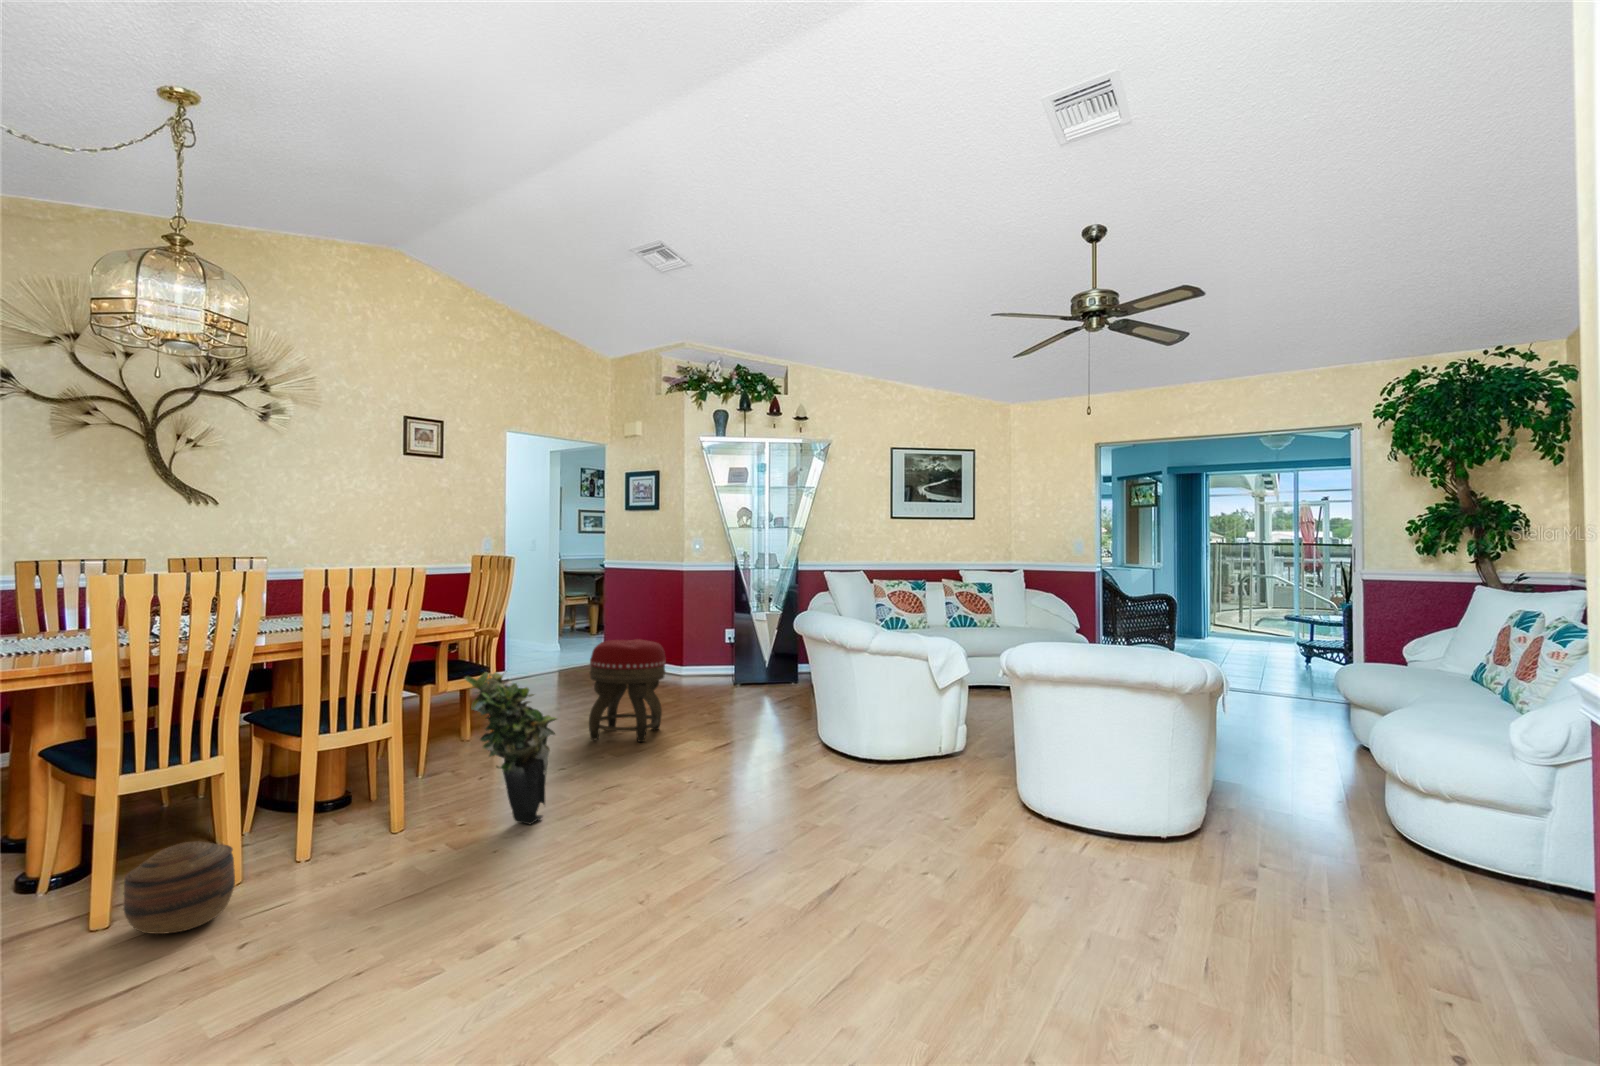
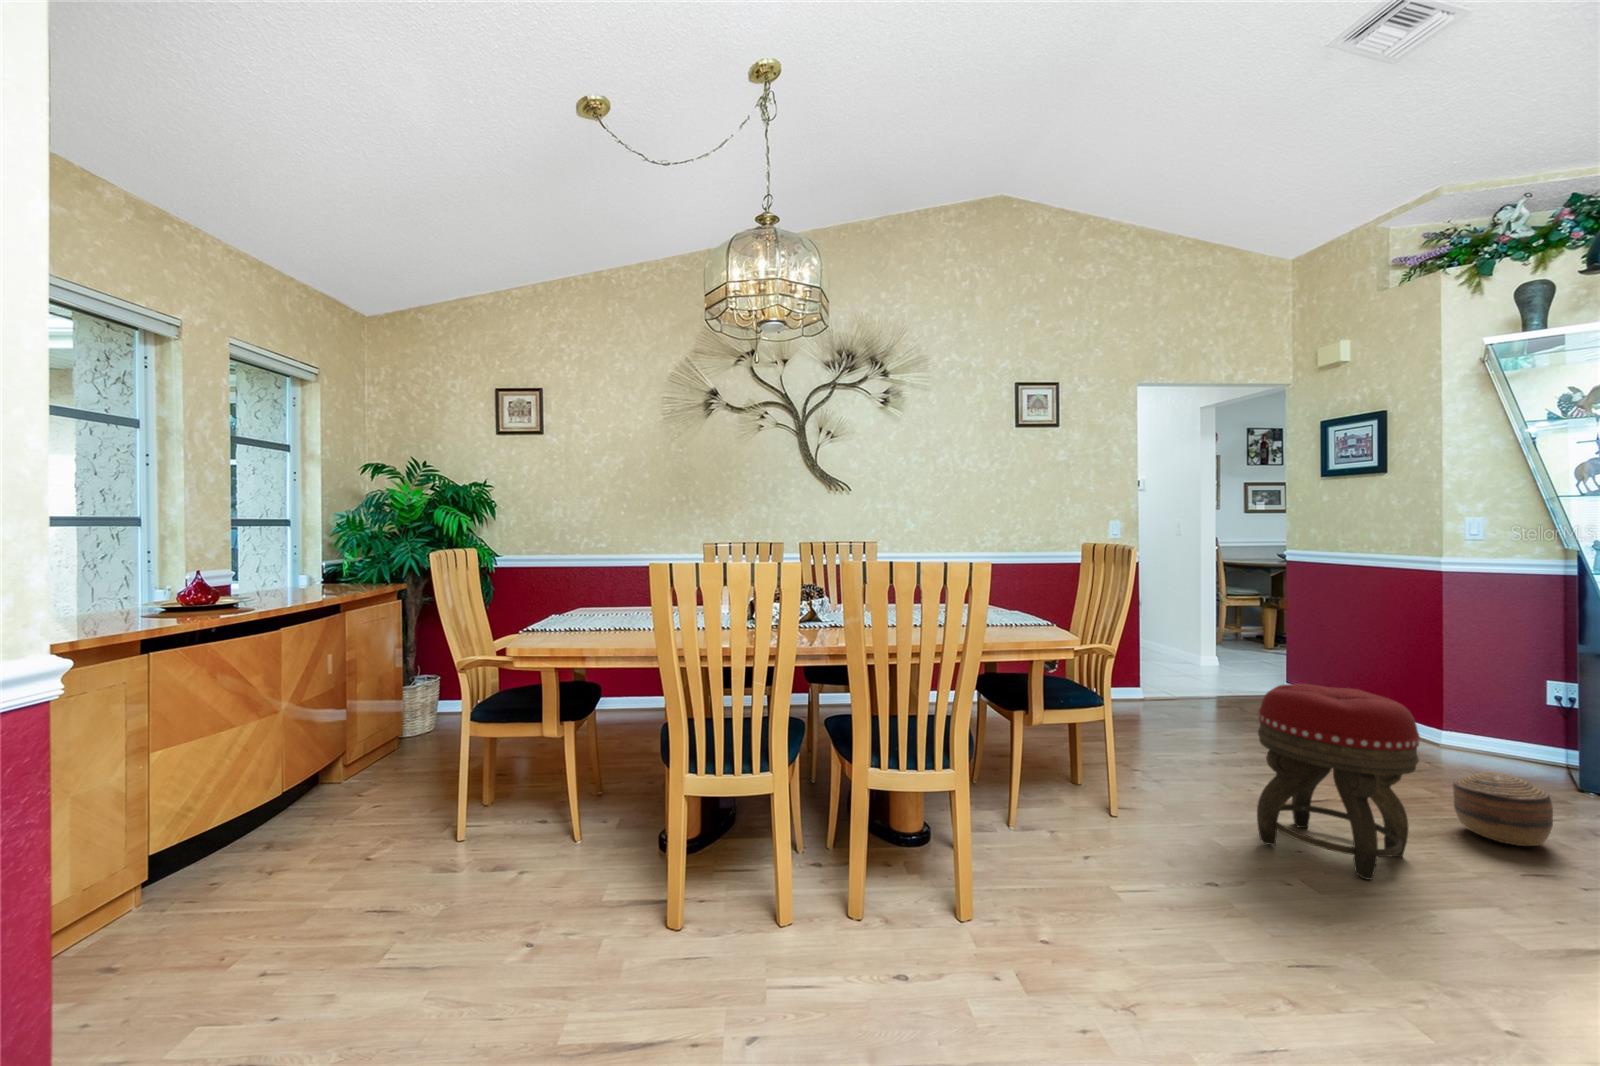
potted plant: present [465,672,557,824] -> none [1033,726,1189,1015]
basket: present [124,841,235,934] -> present [1453,771,1553,846]

